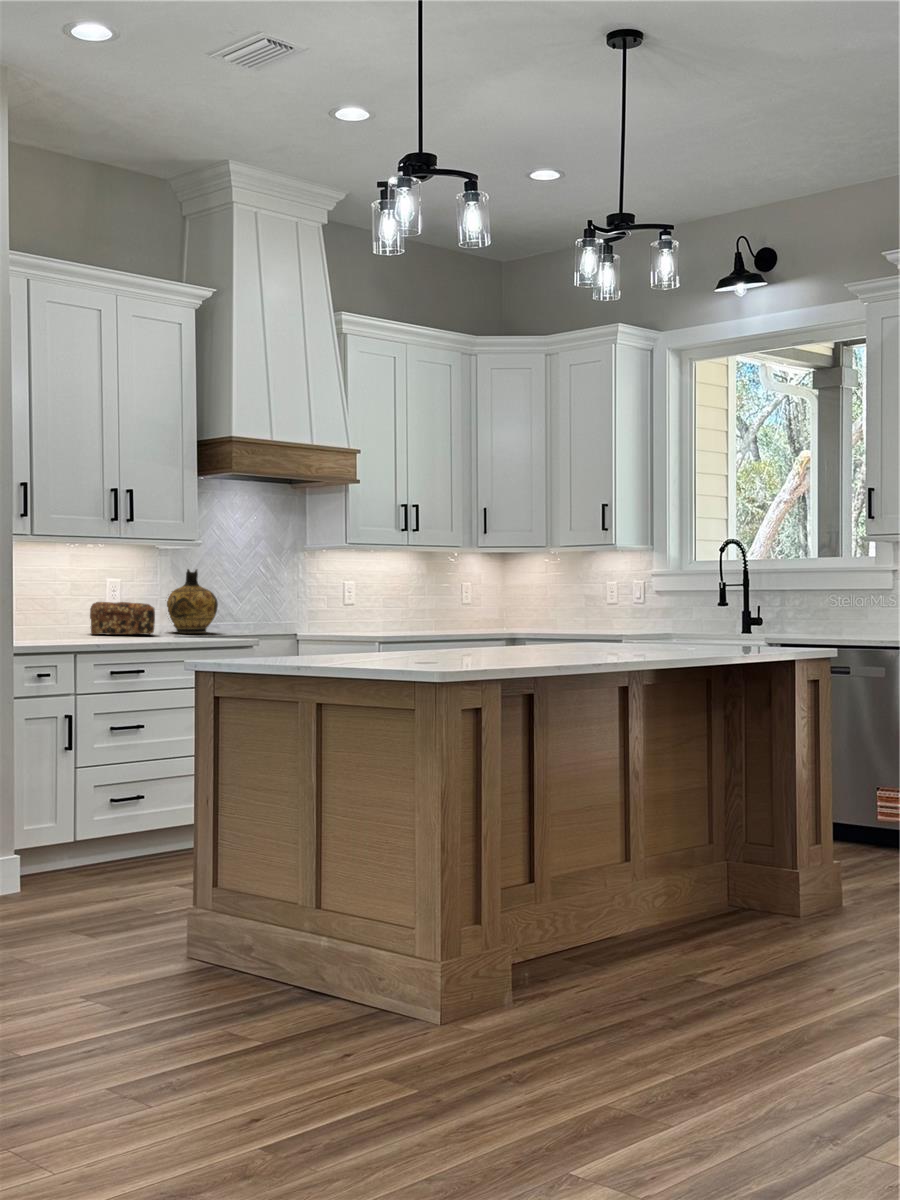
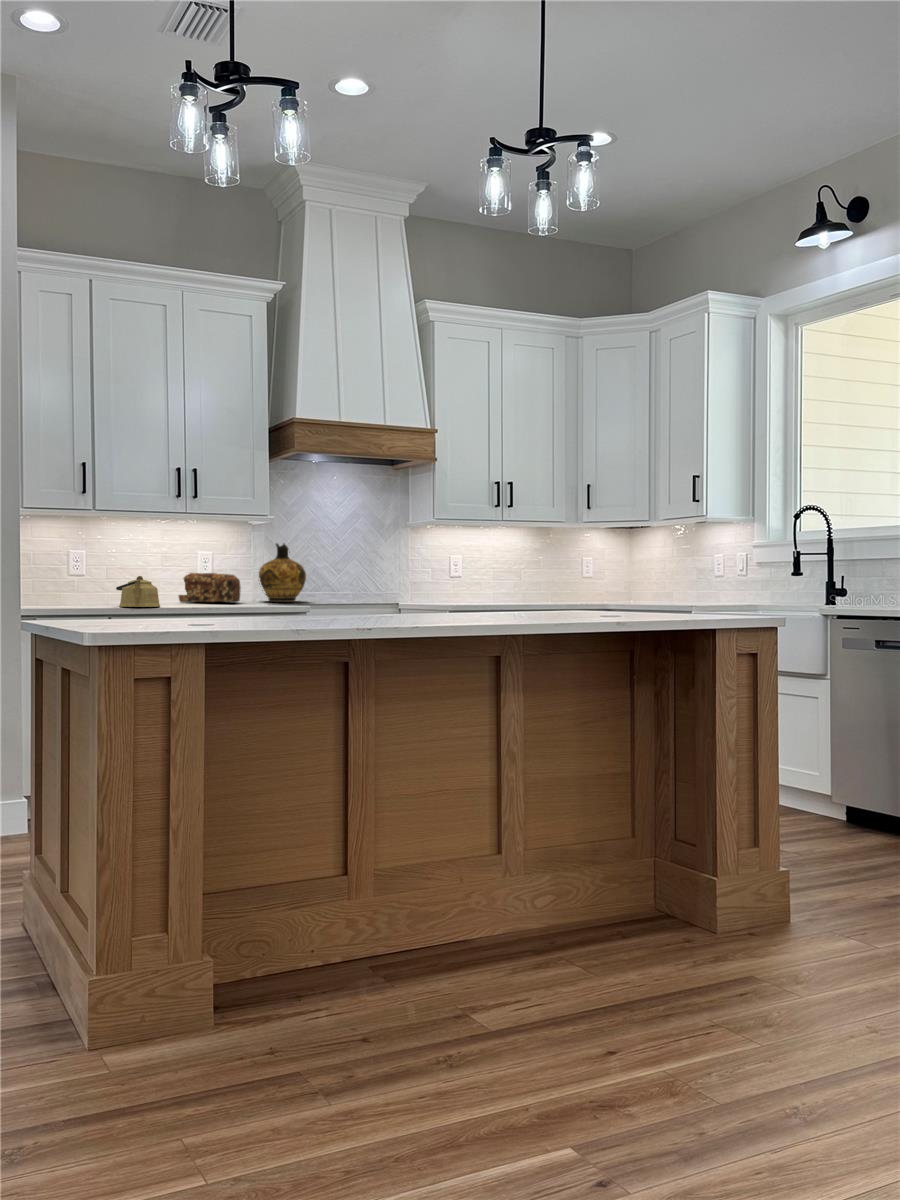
kettle: none [46,607,95,641] -> present [116,576,160,607]

